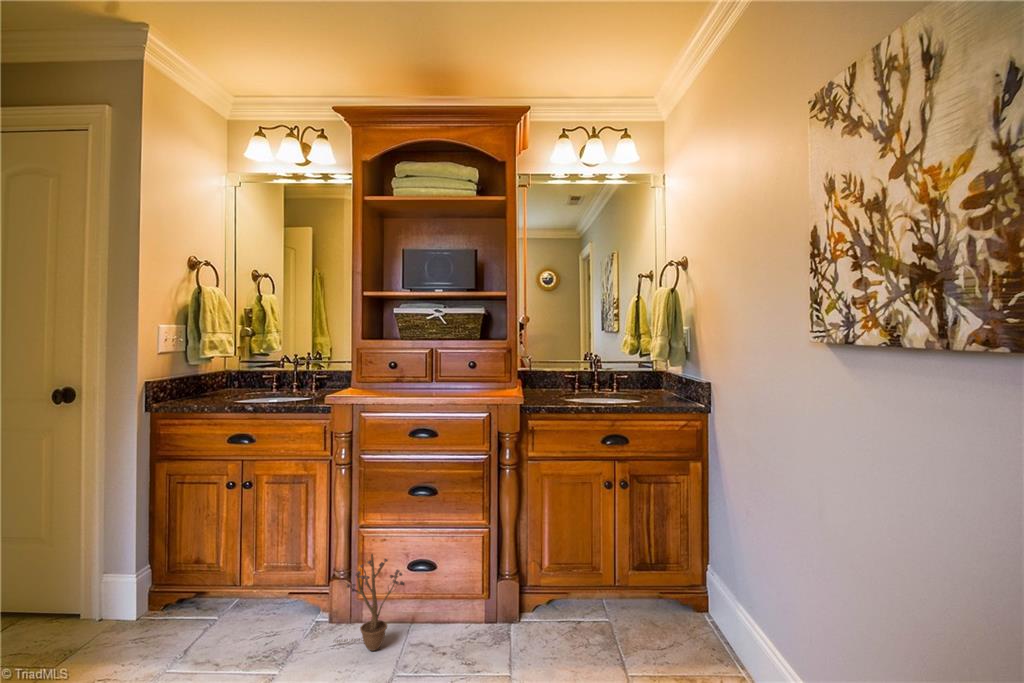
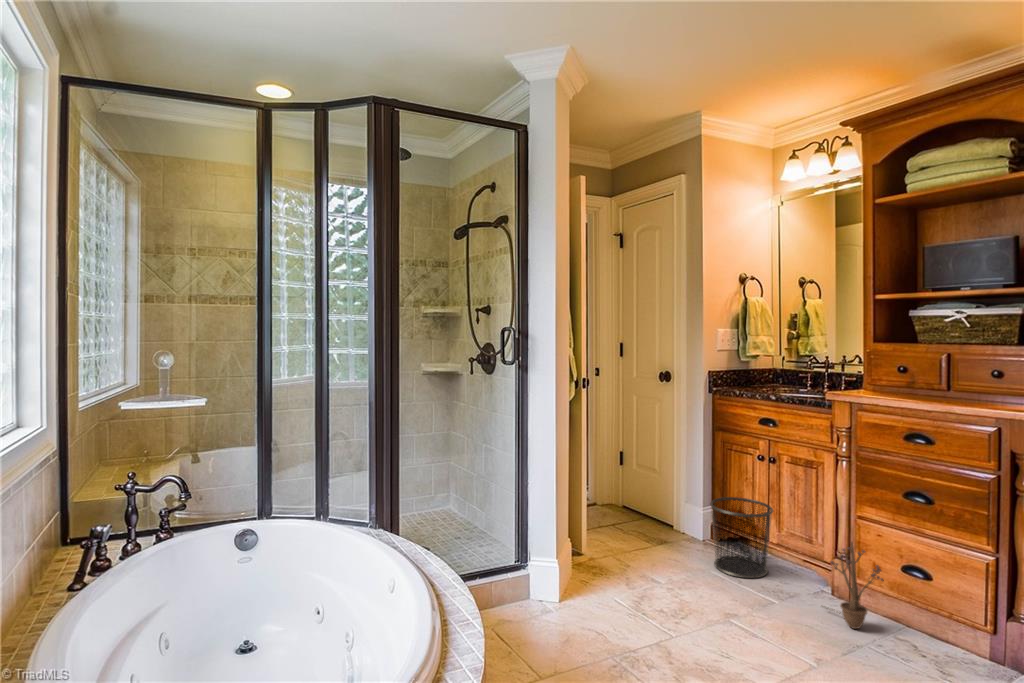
waste bin: none [167,541,259,659] -> present [710,497,773,578]

